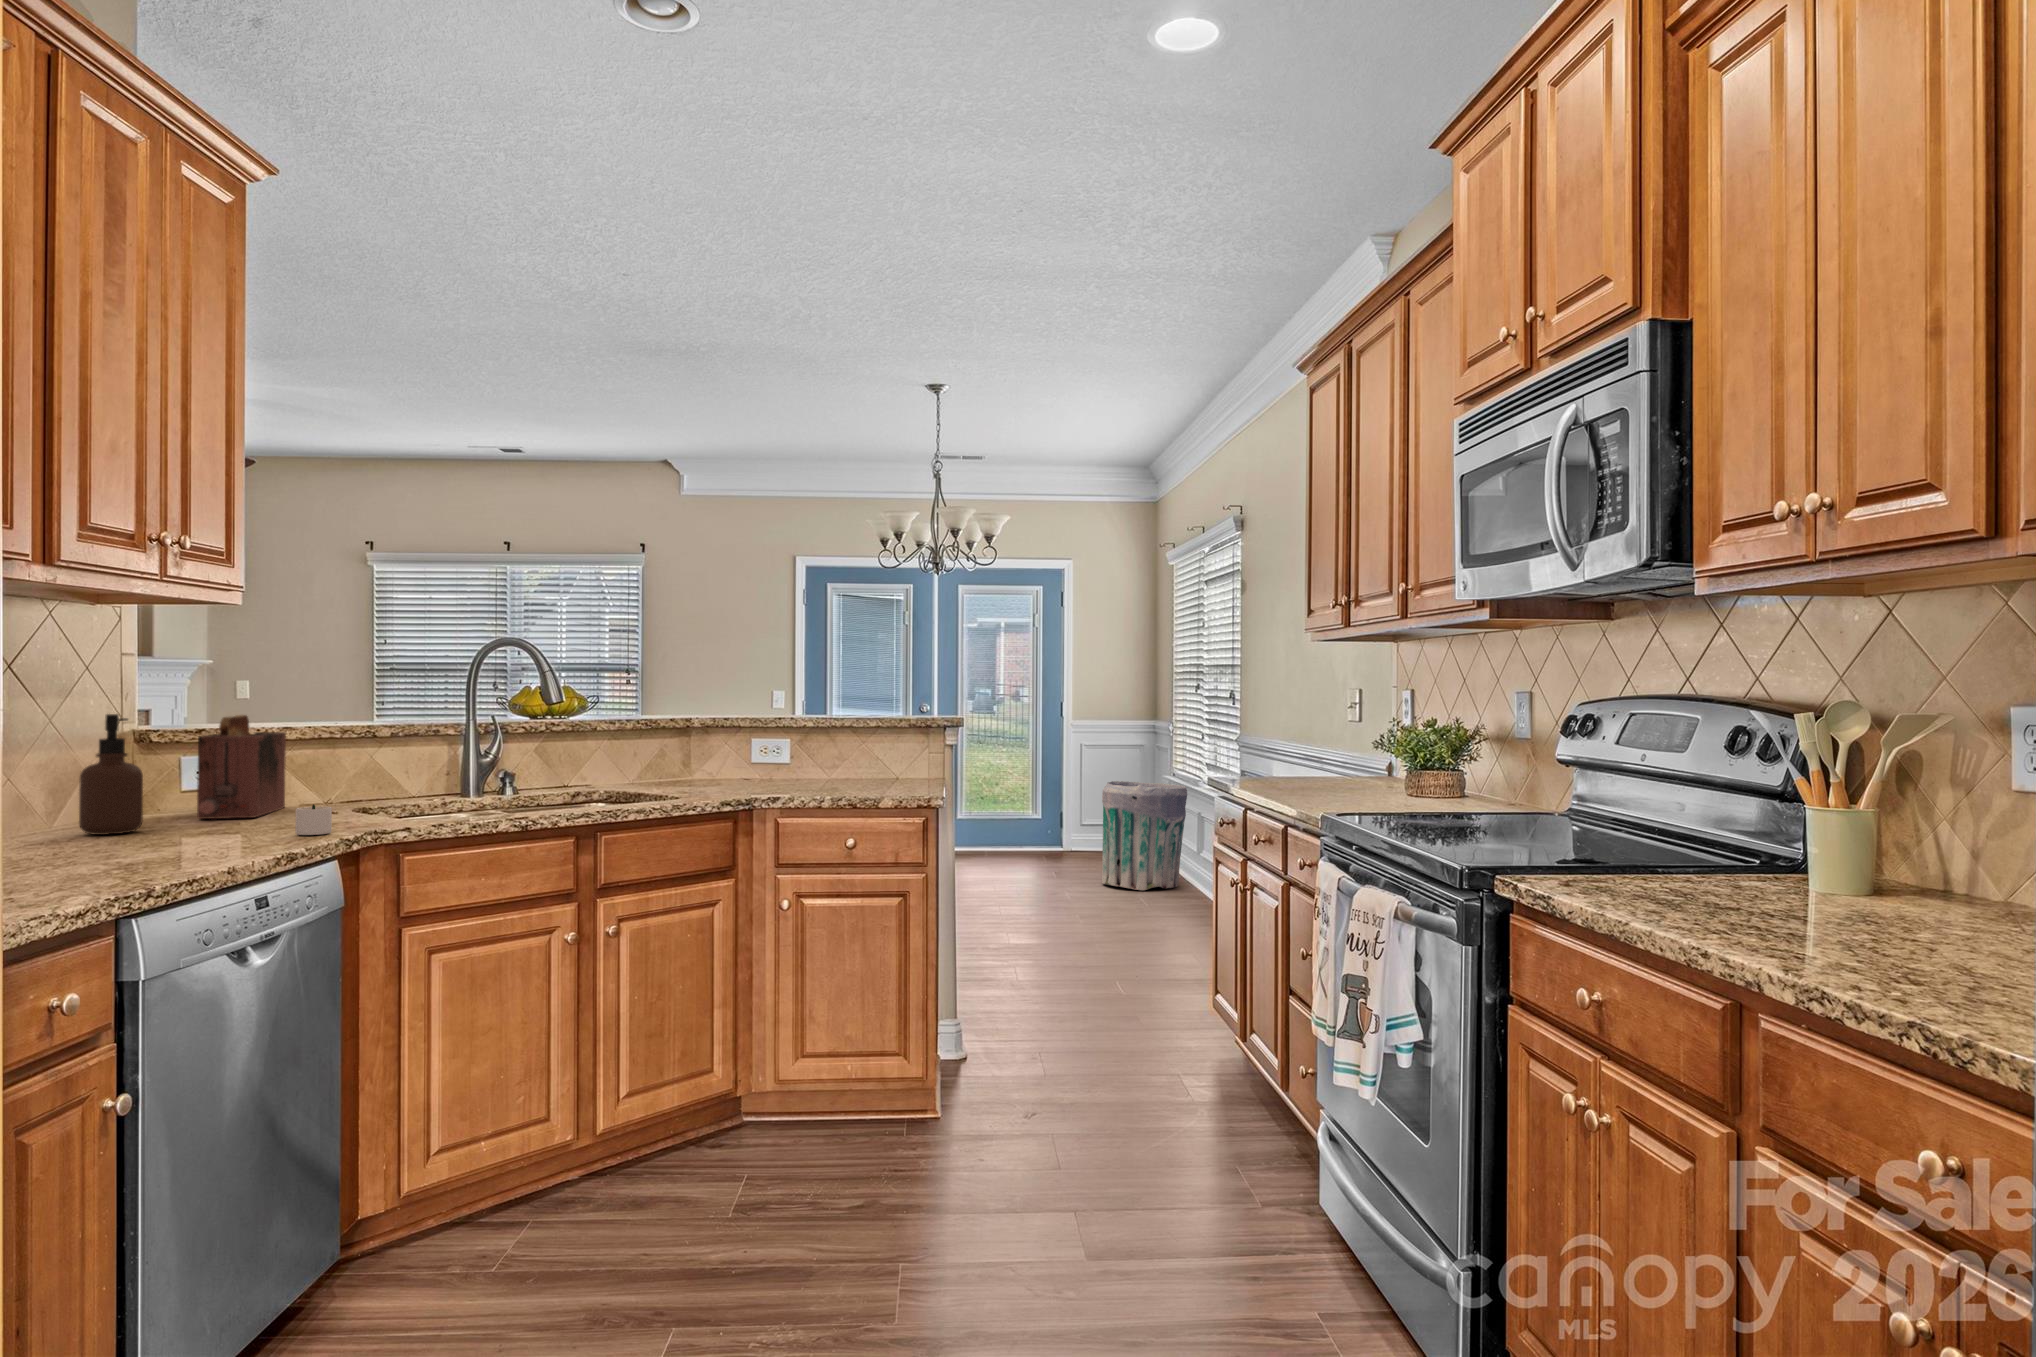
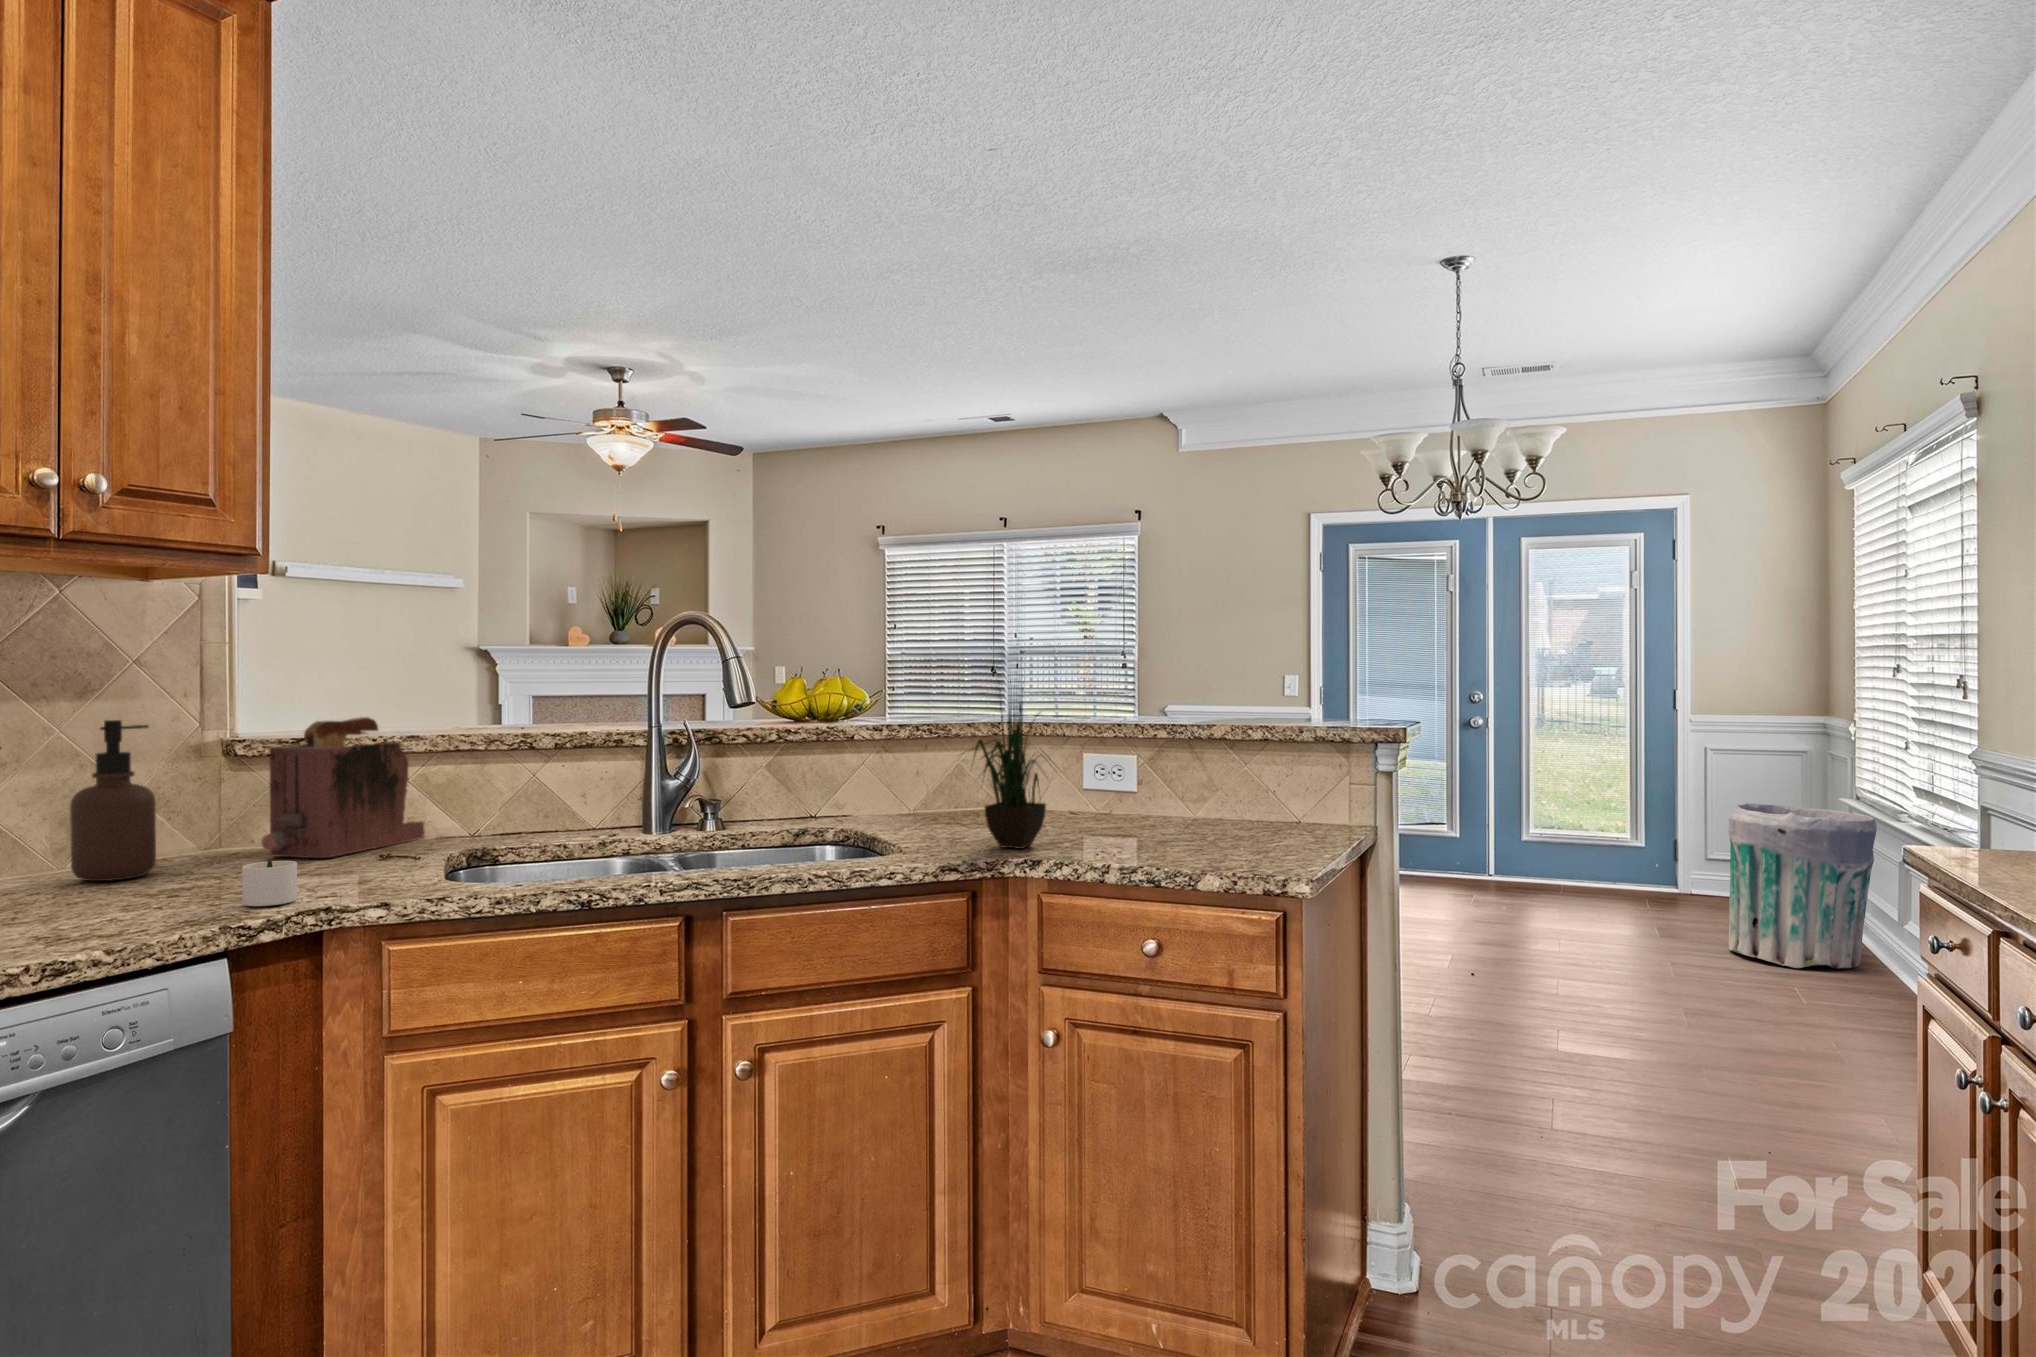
potted plant: none [713,667,782,793] -> present [964,688,1051,849]

